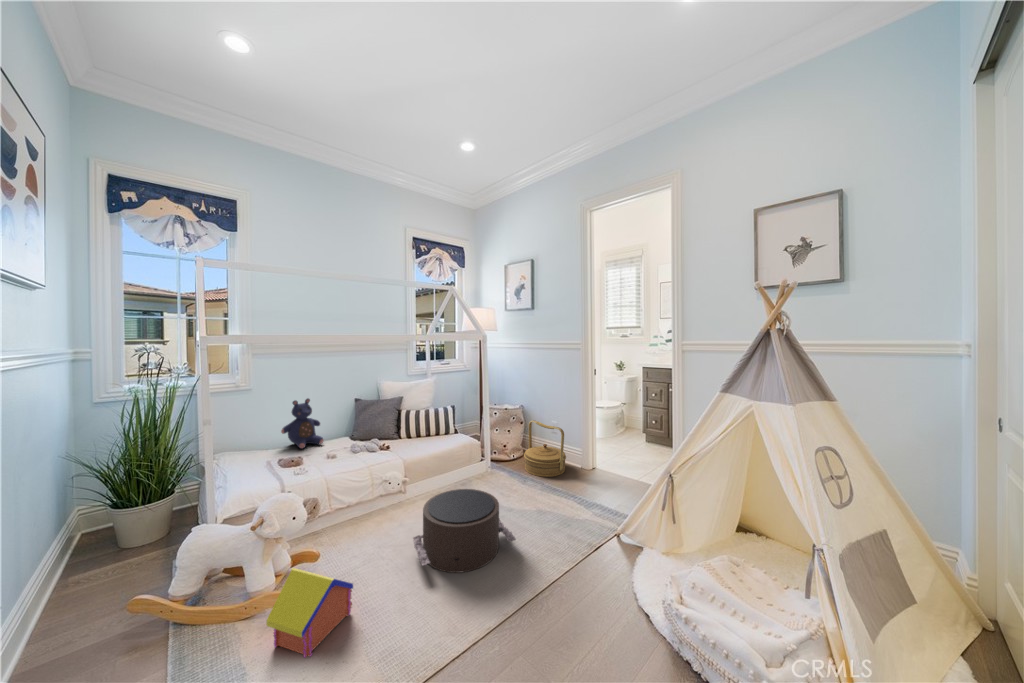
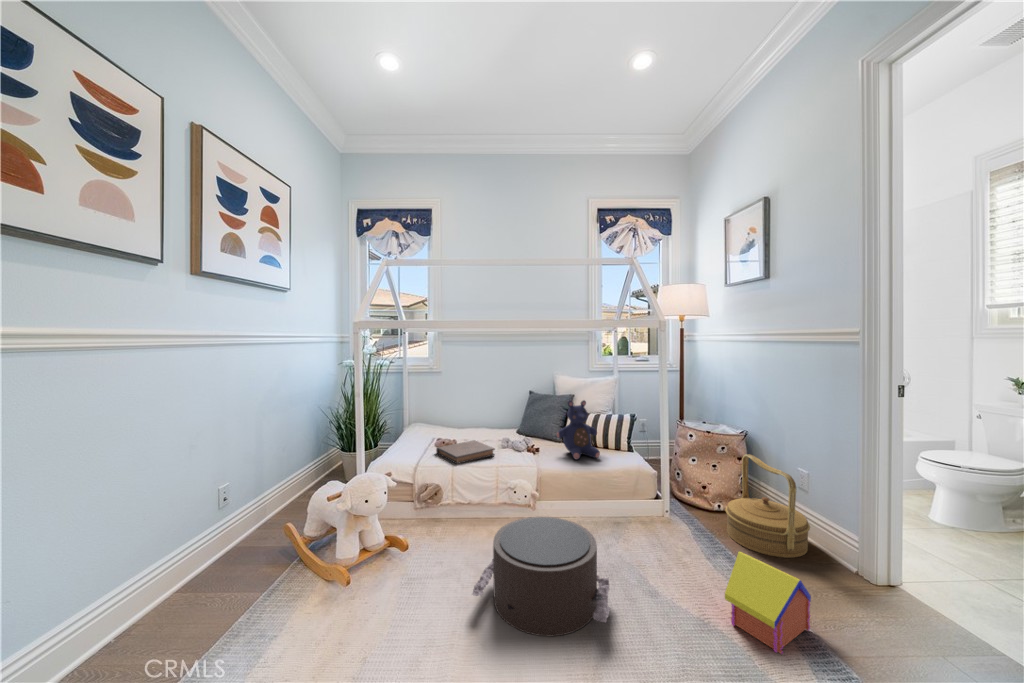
teddy bear: present [281,398,324,449] -> present [557,400,600,460]
book: none [292,450,357,475] -> present [436,440,495,464]
toy house: present [266,568,353,658] -> present [725,552,811,654]

